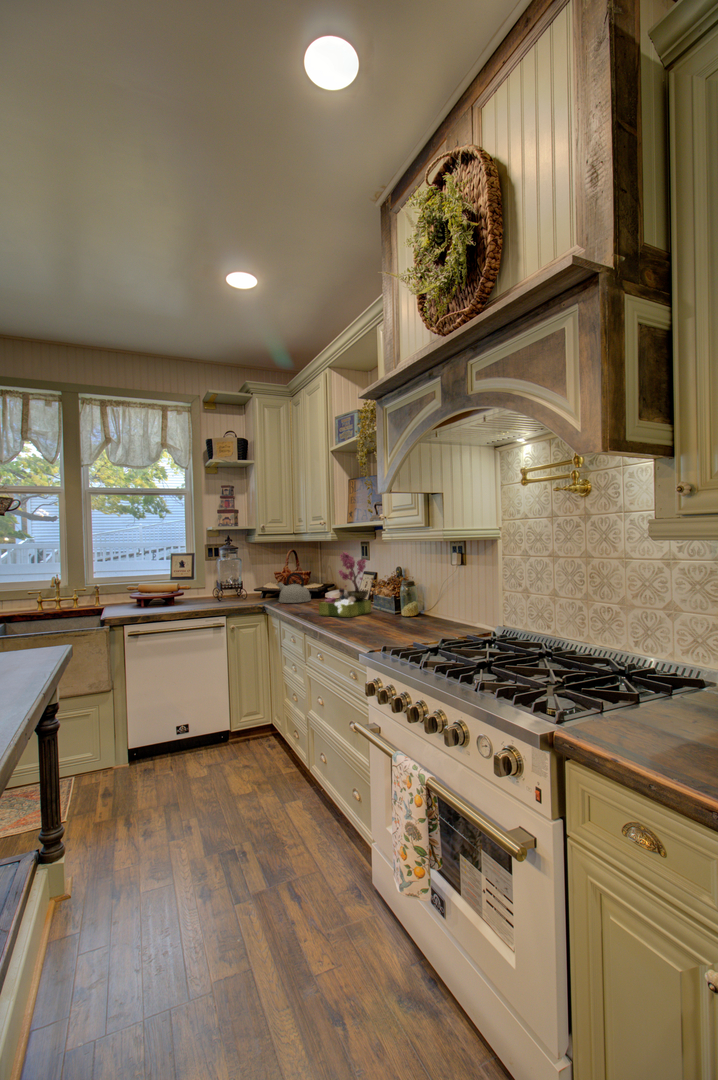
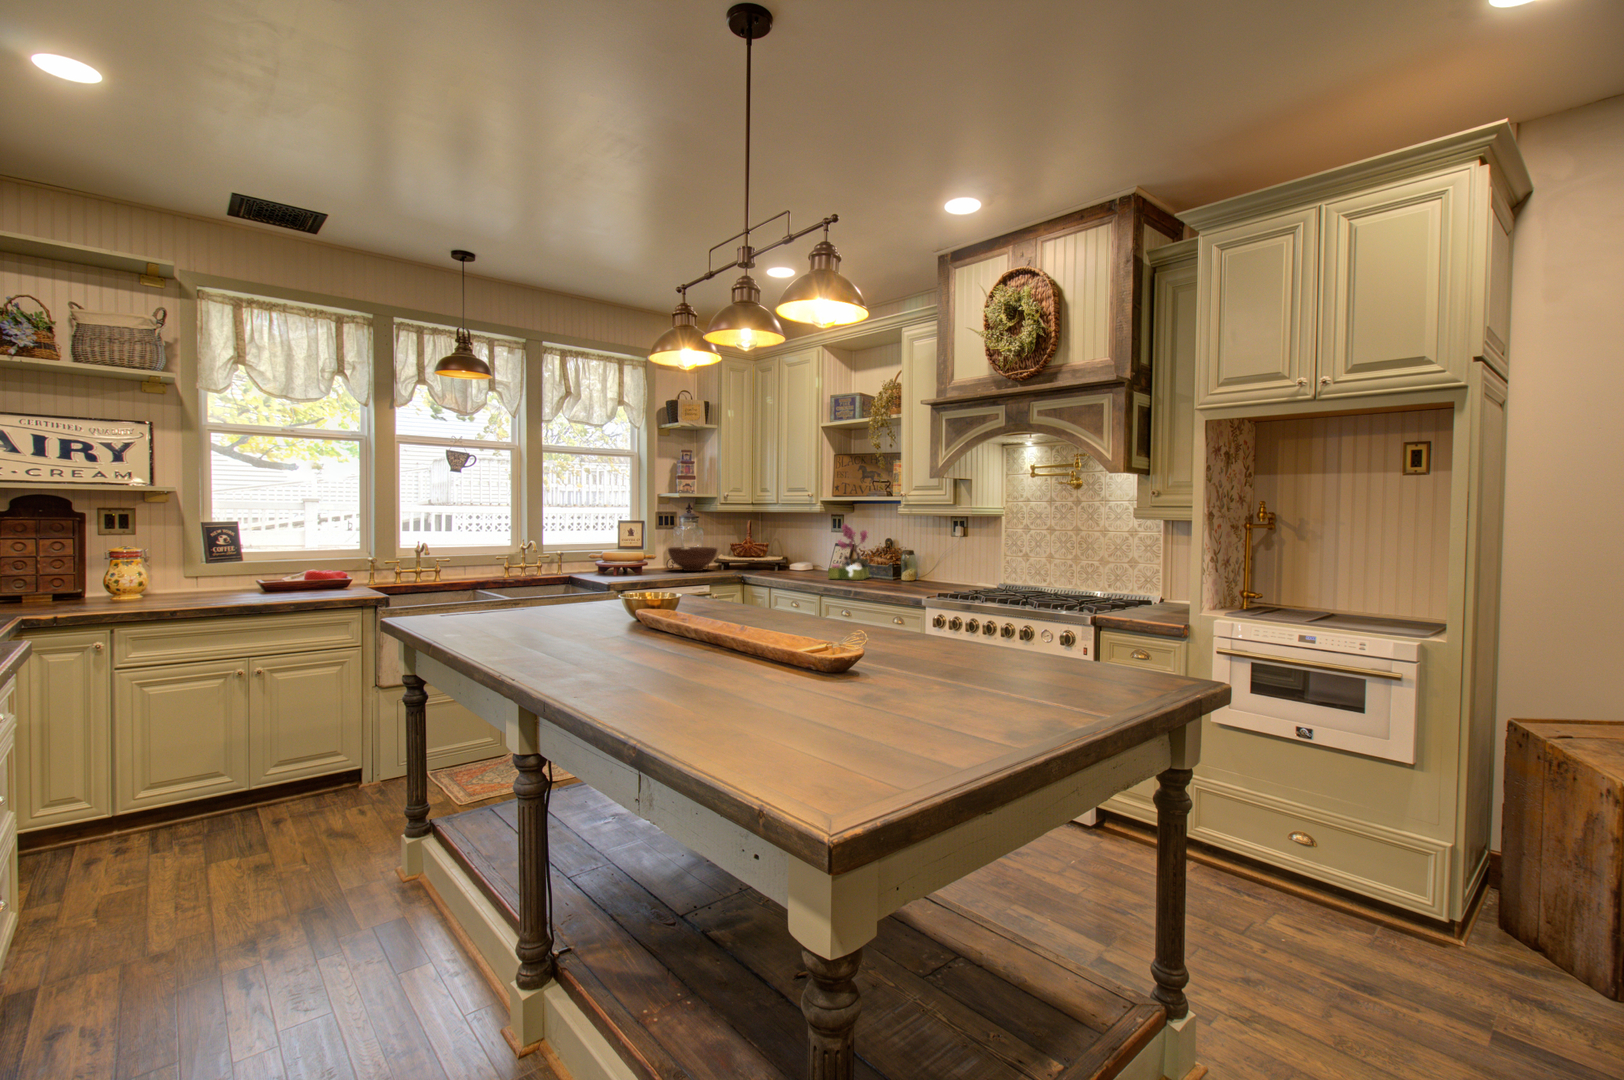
kettle: present [277,573,311,603] -> none [749,543,785,572]
fruit bowl: none [205,577,254,601] -> present [668,547,717,571]

